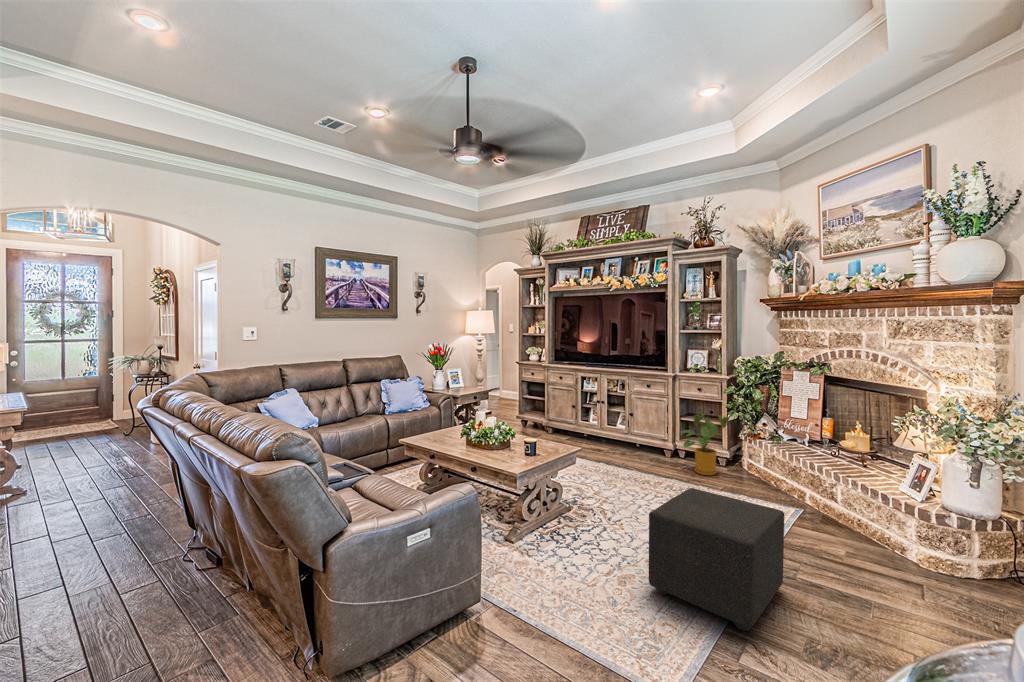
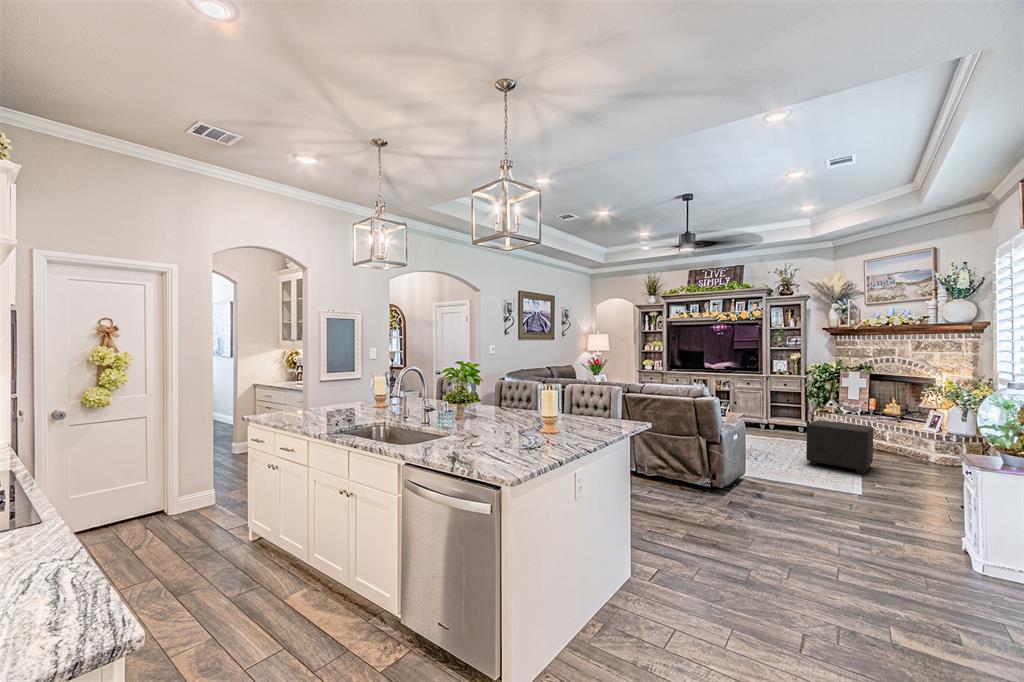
house plant: present [682,413,728,475] -> none [779,397,809,434]

